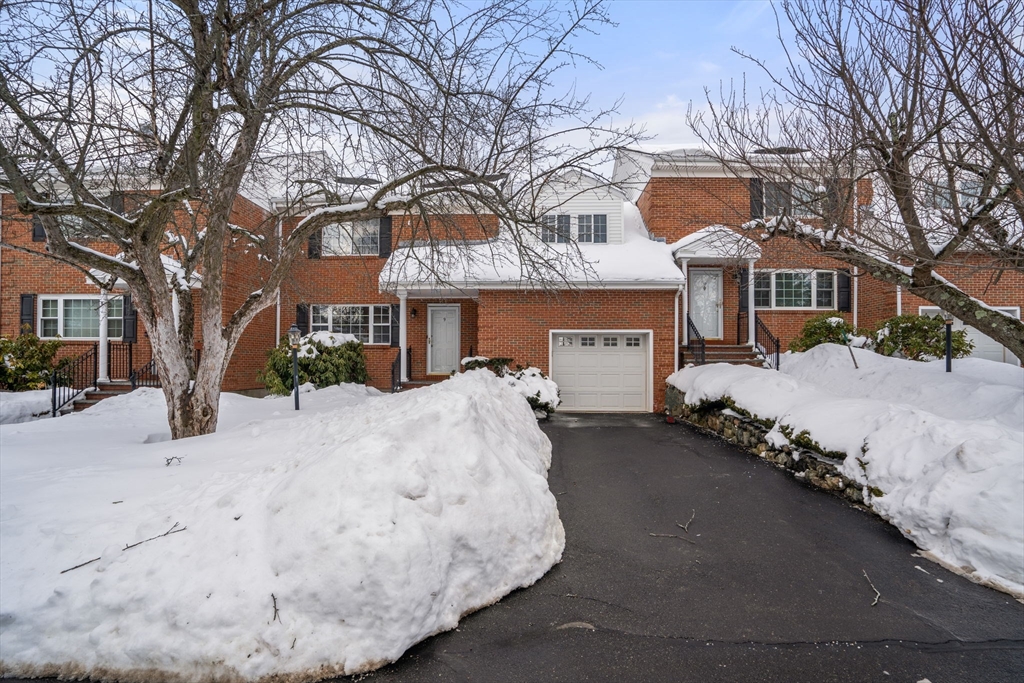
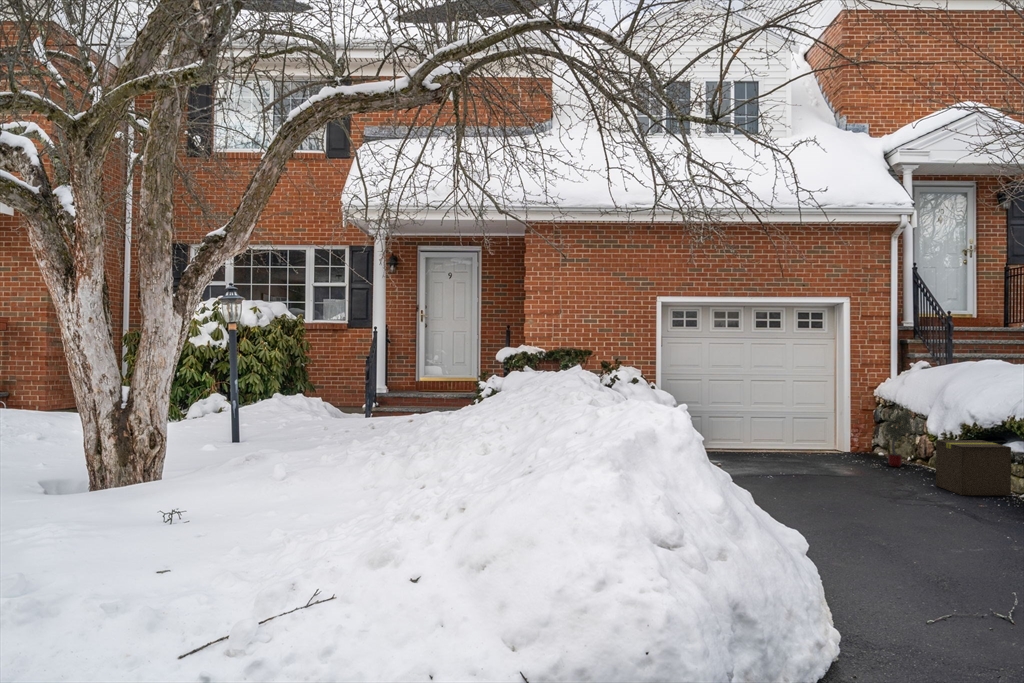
cardboard box: none [687,409,728,442] -> present [936,440,1011,495]

